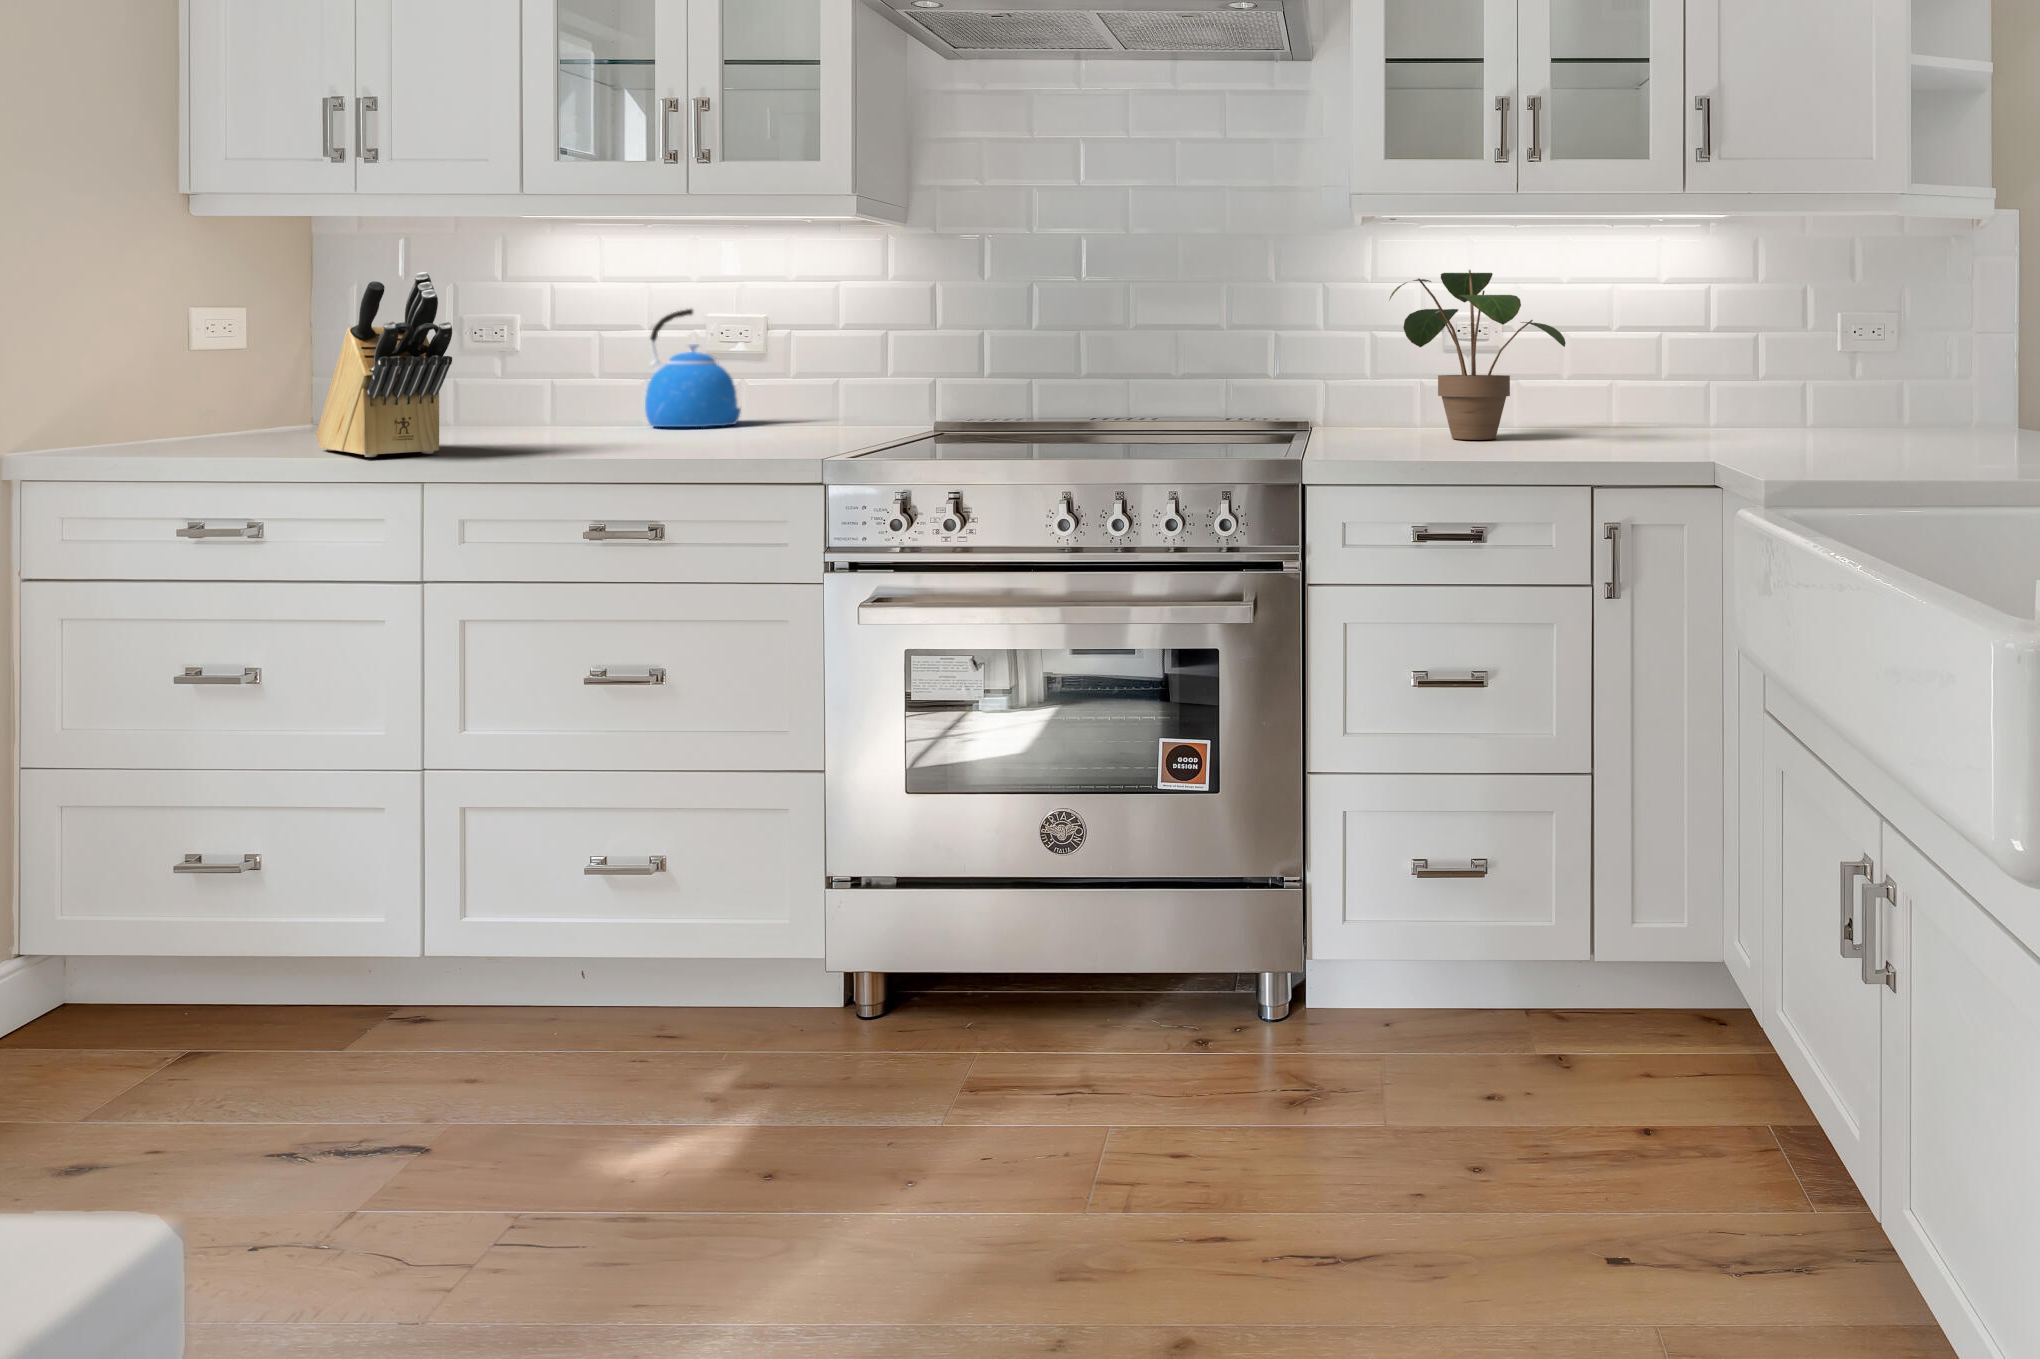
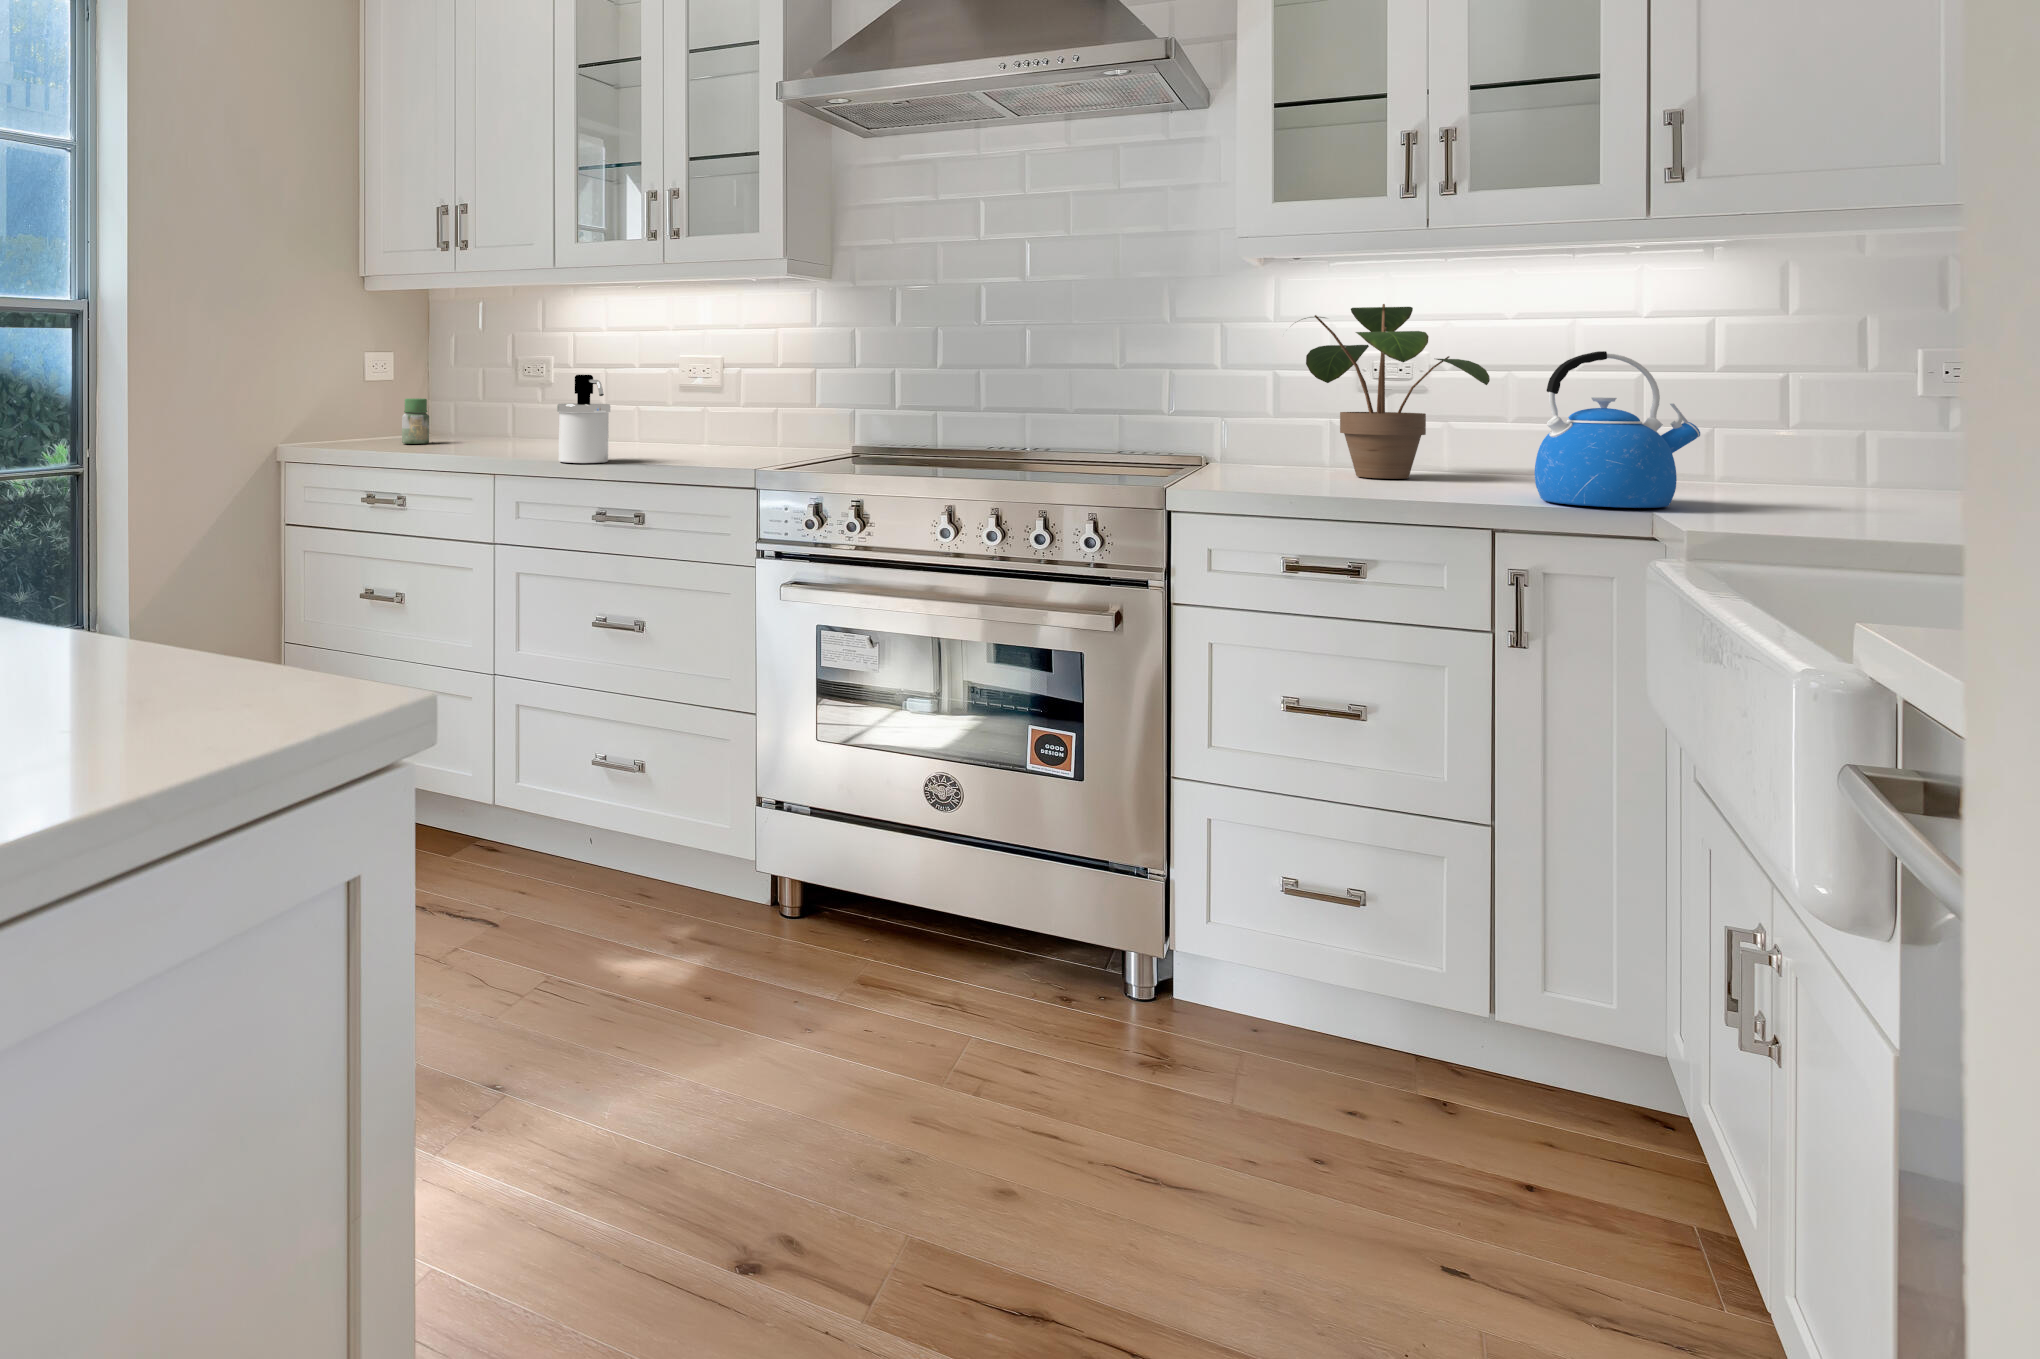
knife block: present [316,272,452,457] -> none [435,327,514,456]
kettle: present [645,309,741,427] -> present [1535,351,1700,508]
soap dispenser: none [524,339,609,461] -> present [557,375,610,463]
jar: none [259,377,309,443] -> present [402,398,429,444]

